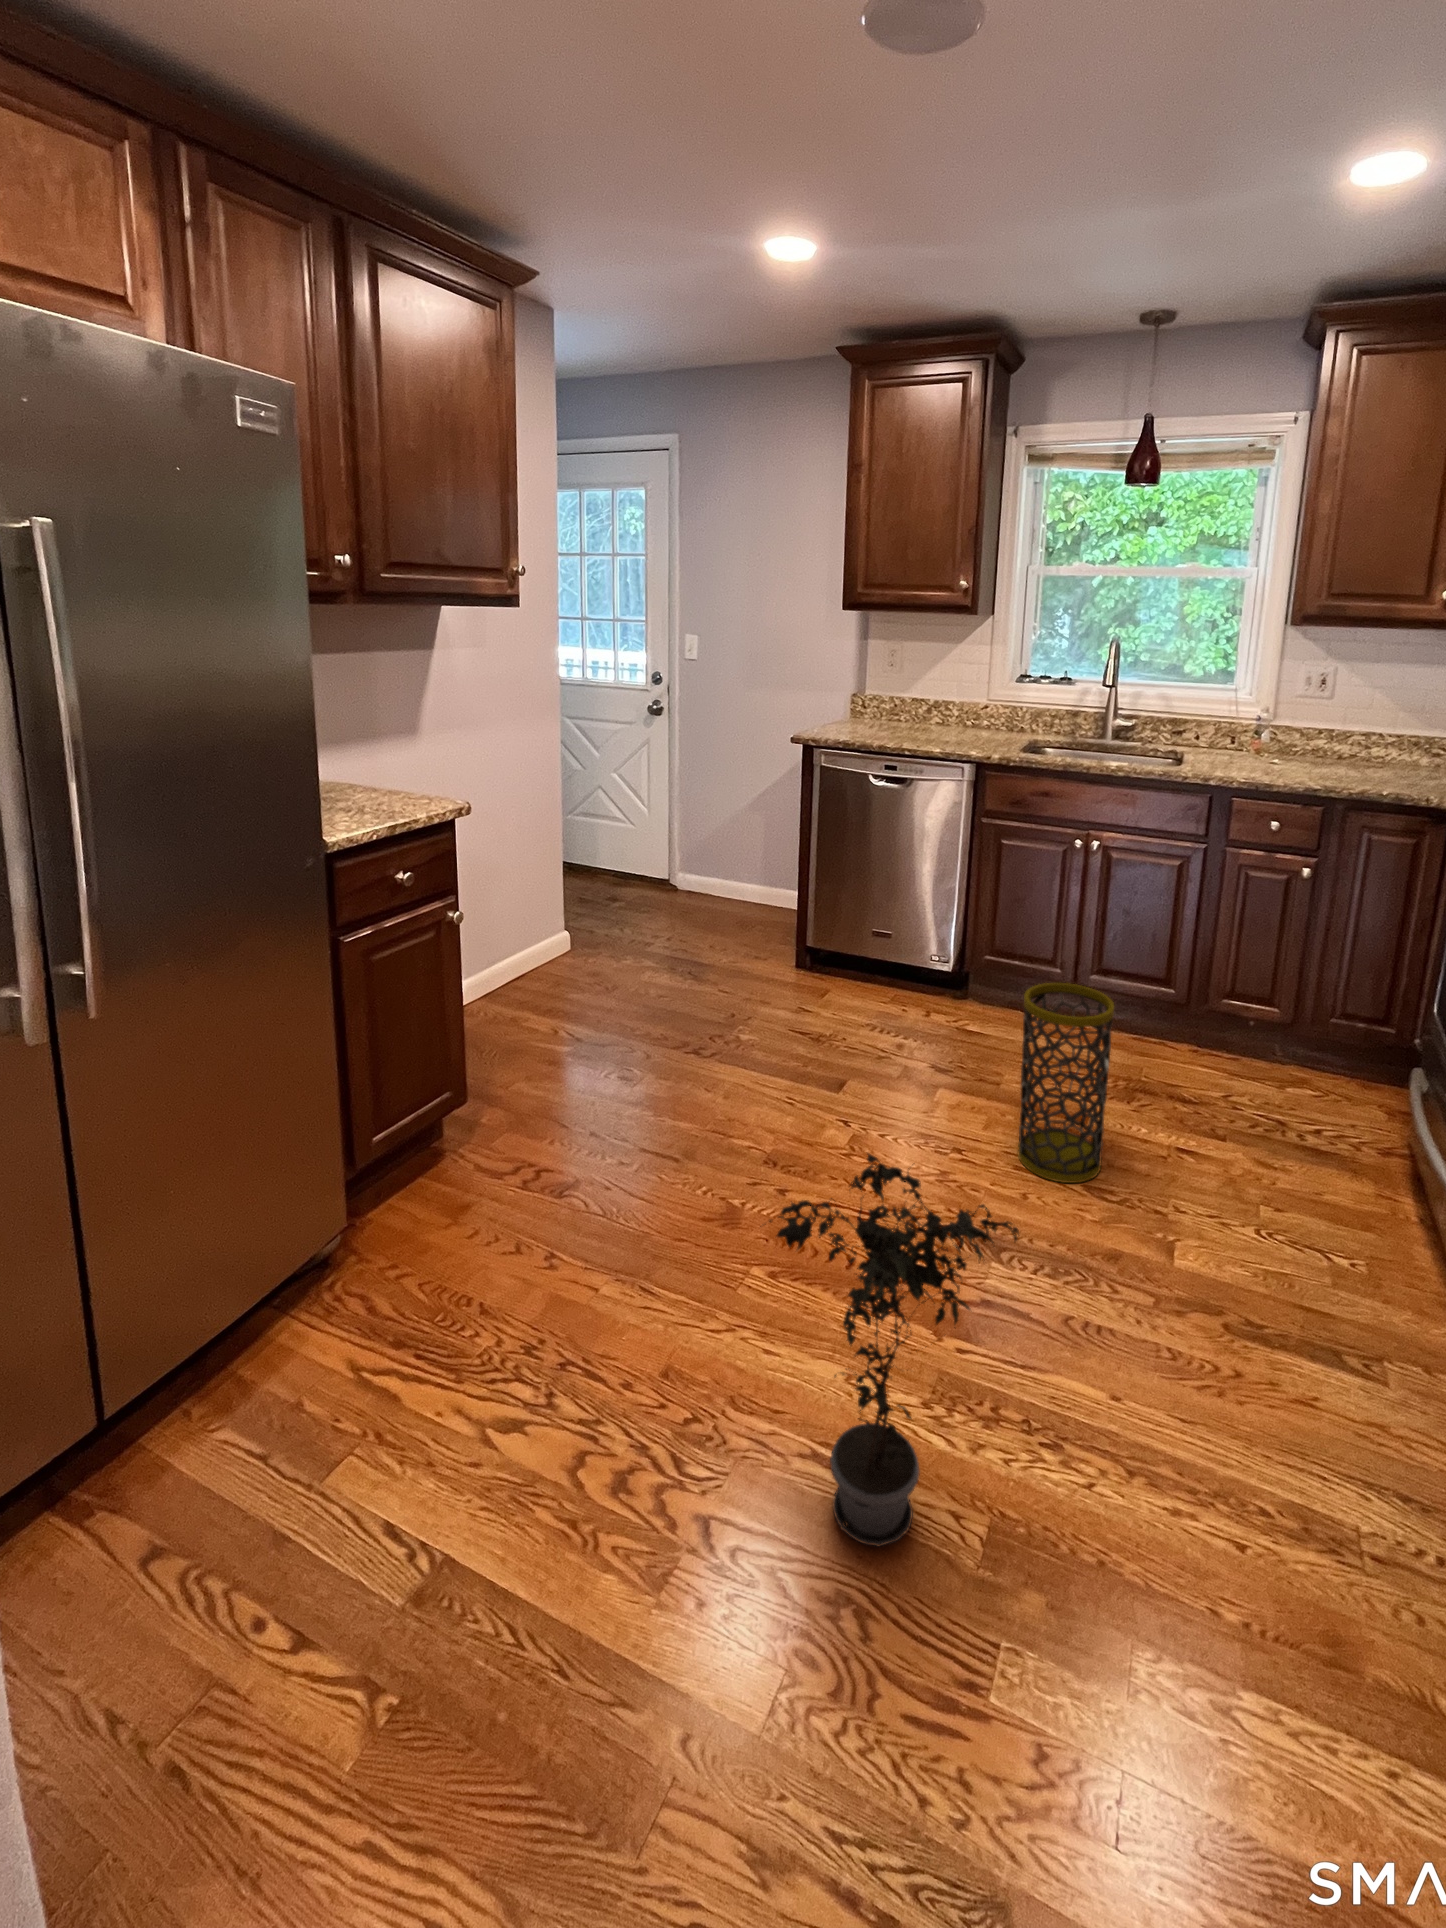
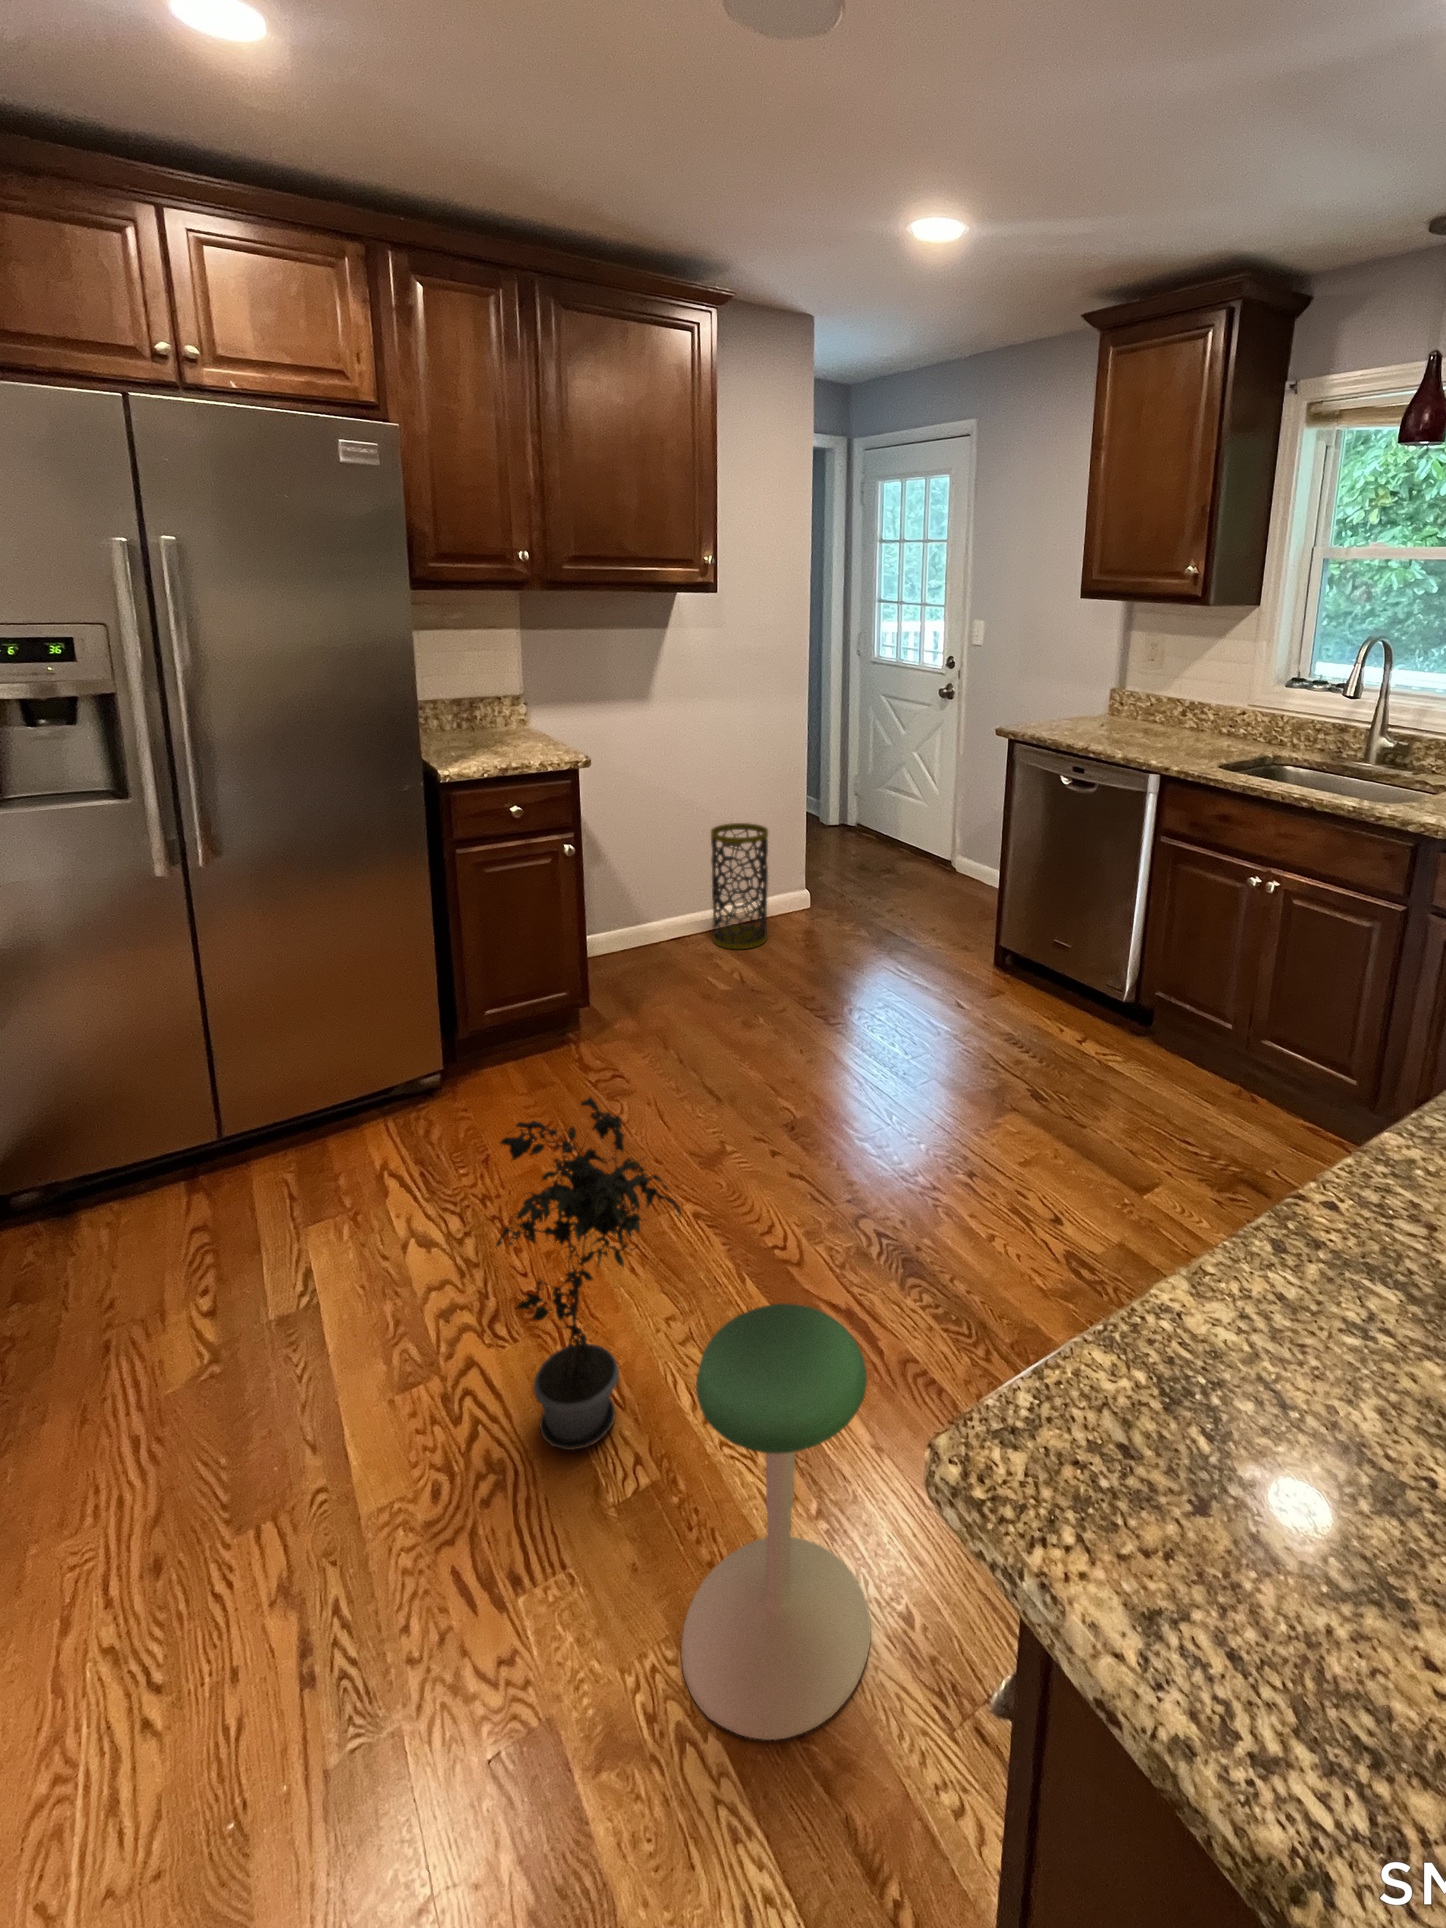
trash can: present [1018,983,1114,1183] -> present [711,823,768,949]
stool: none [1109,1268,1316,1686] -> present [681,1304,871,1740]

